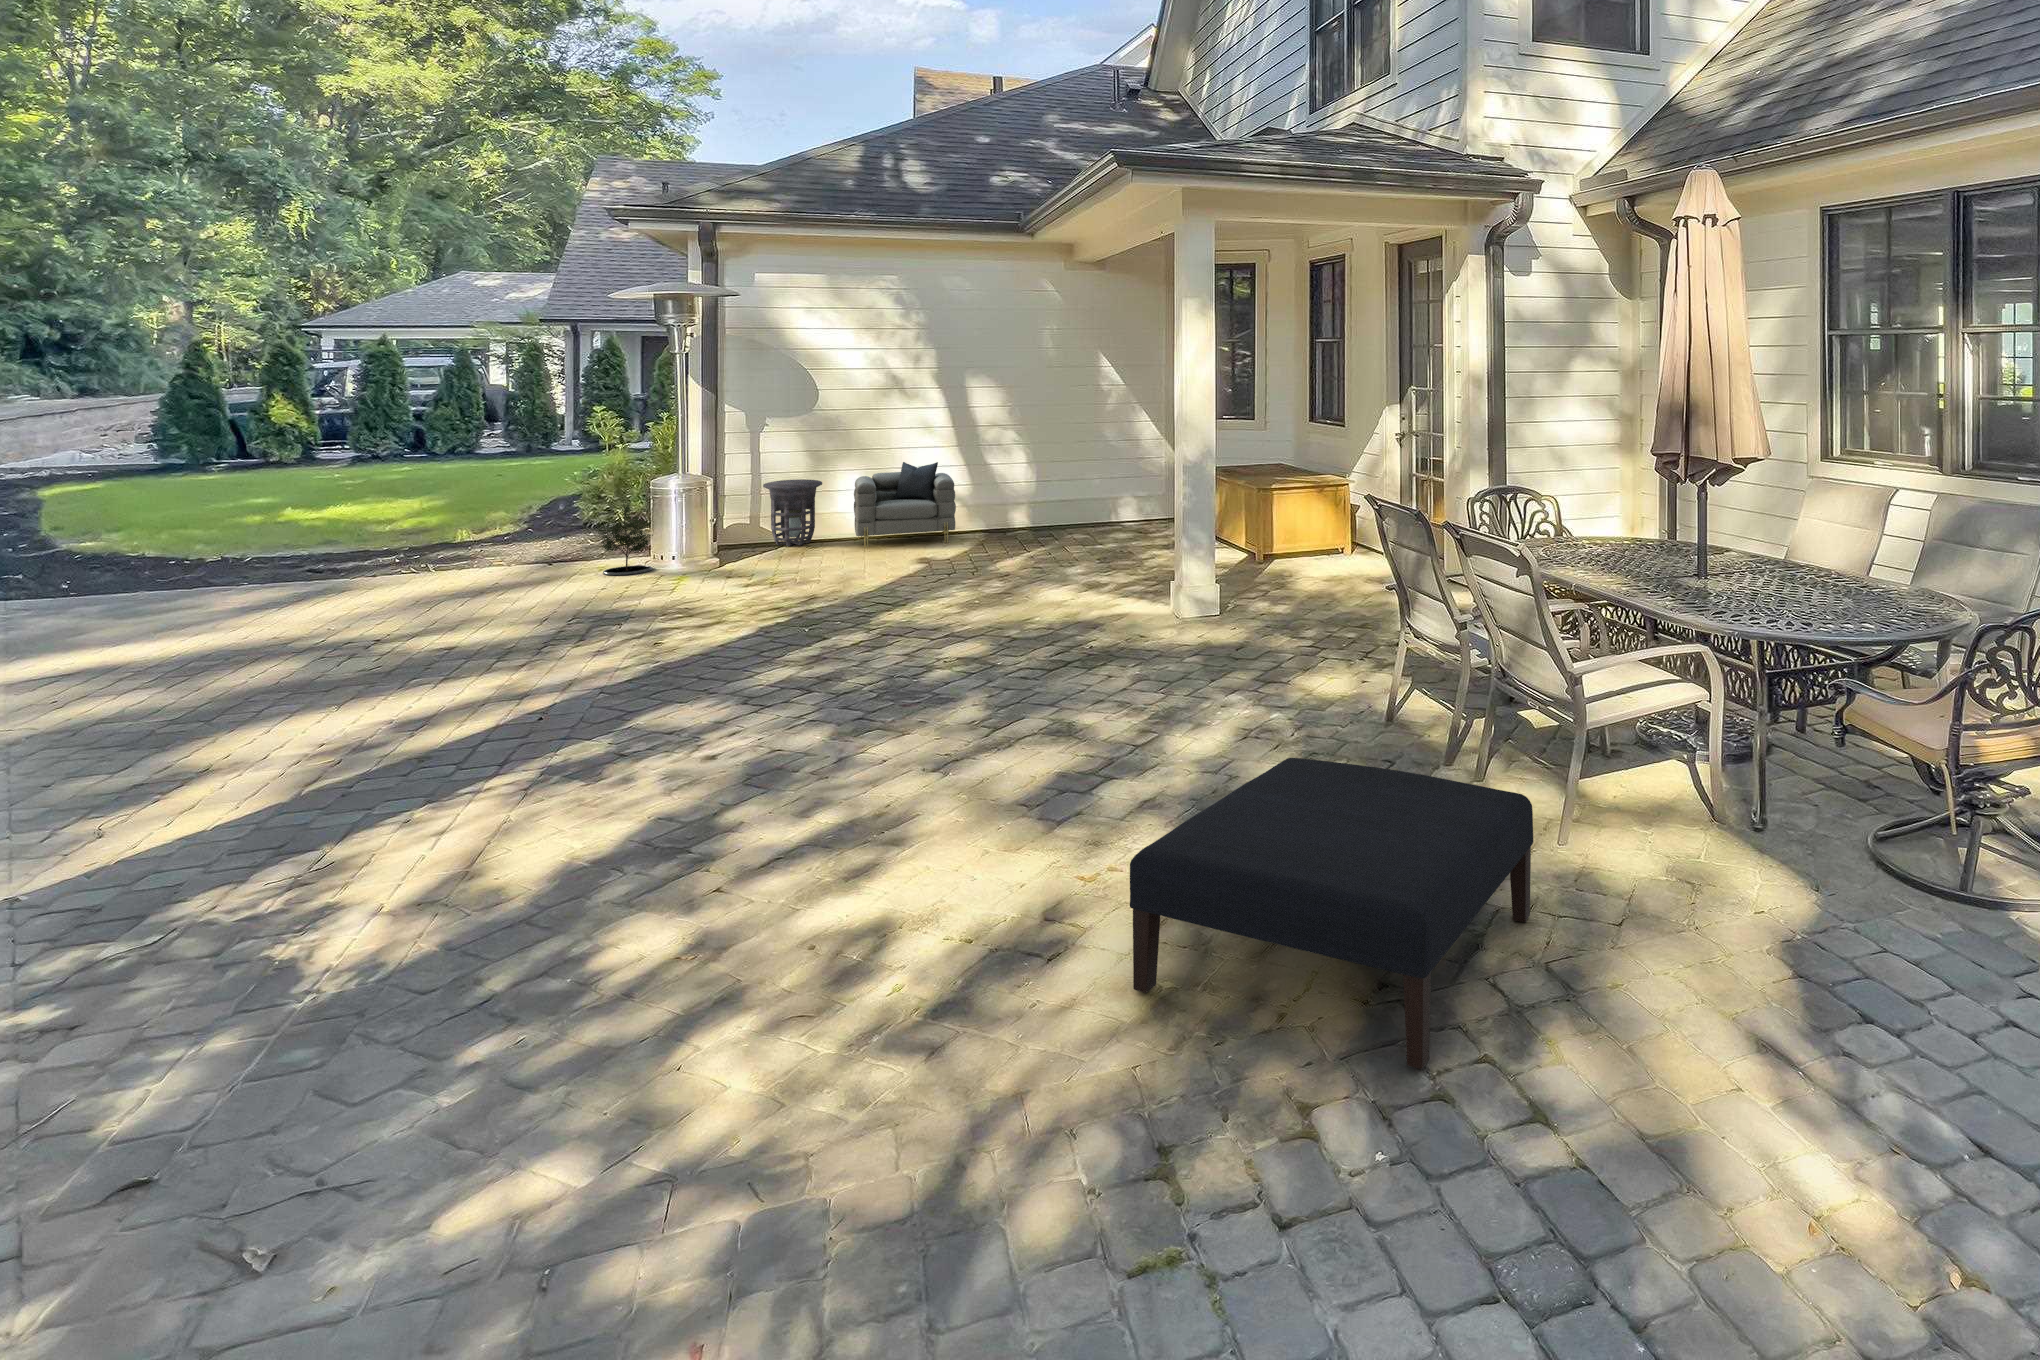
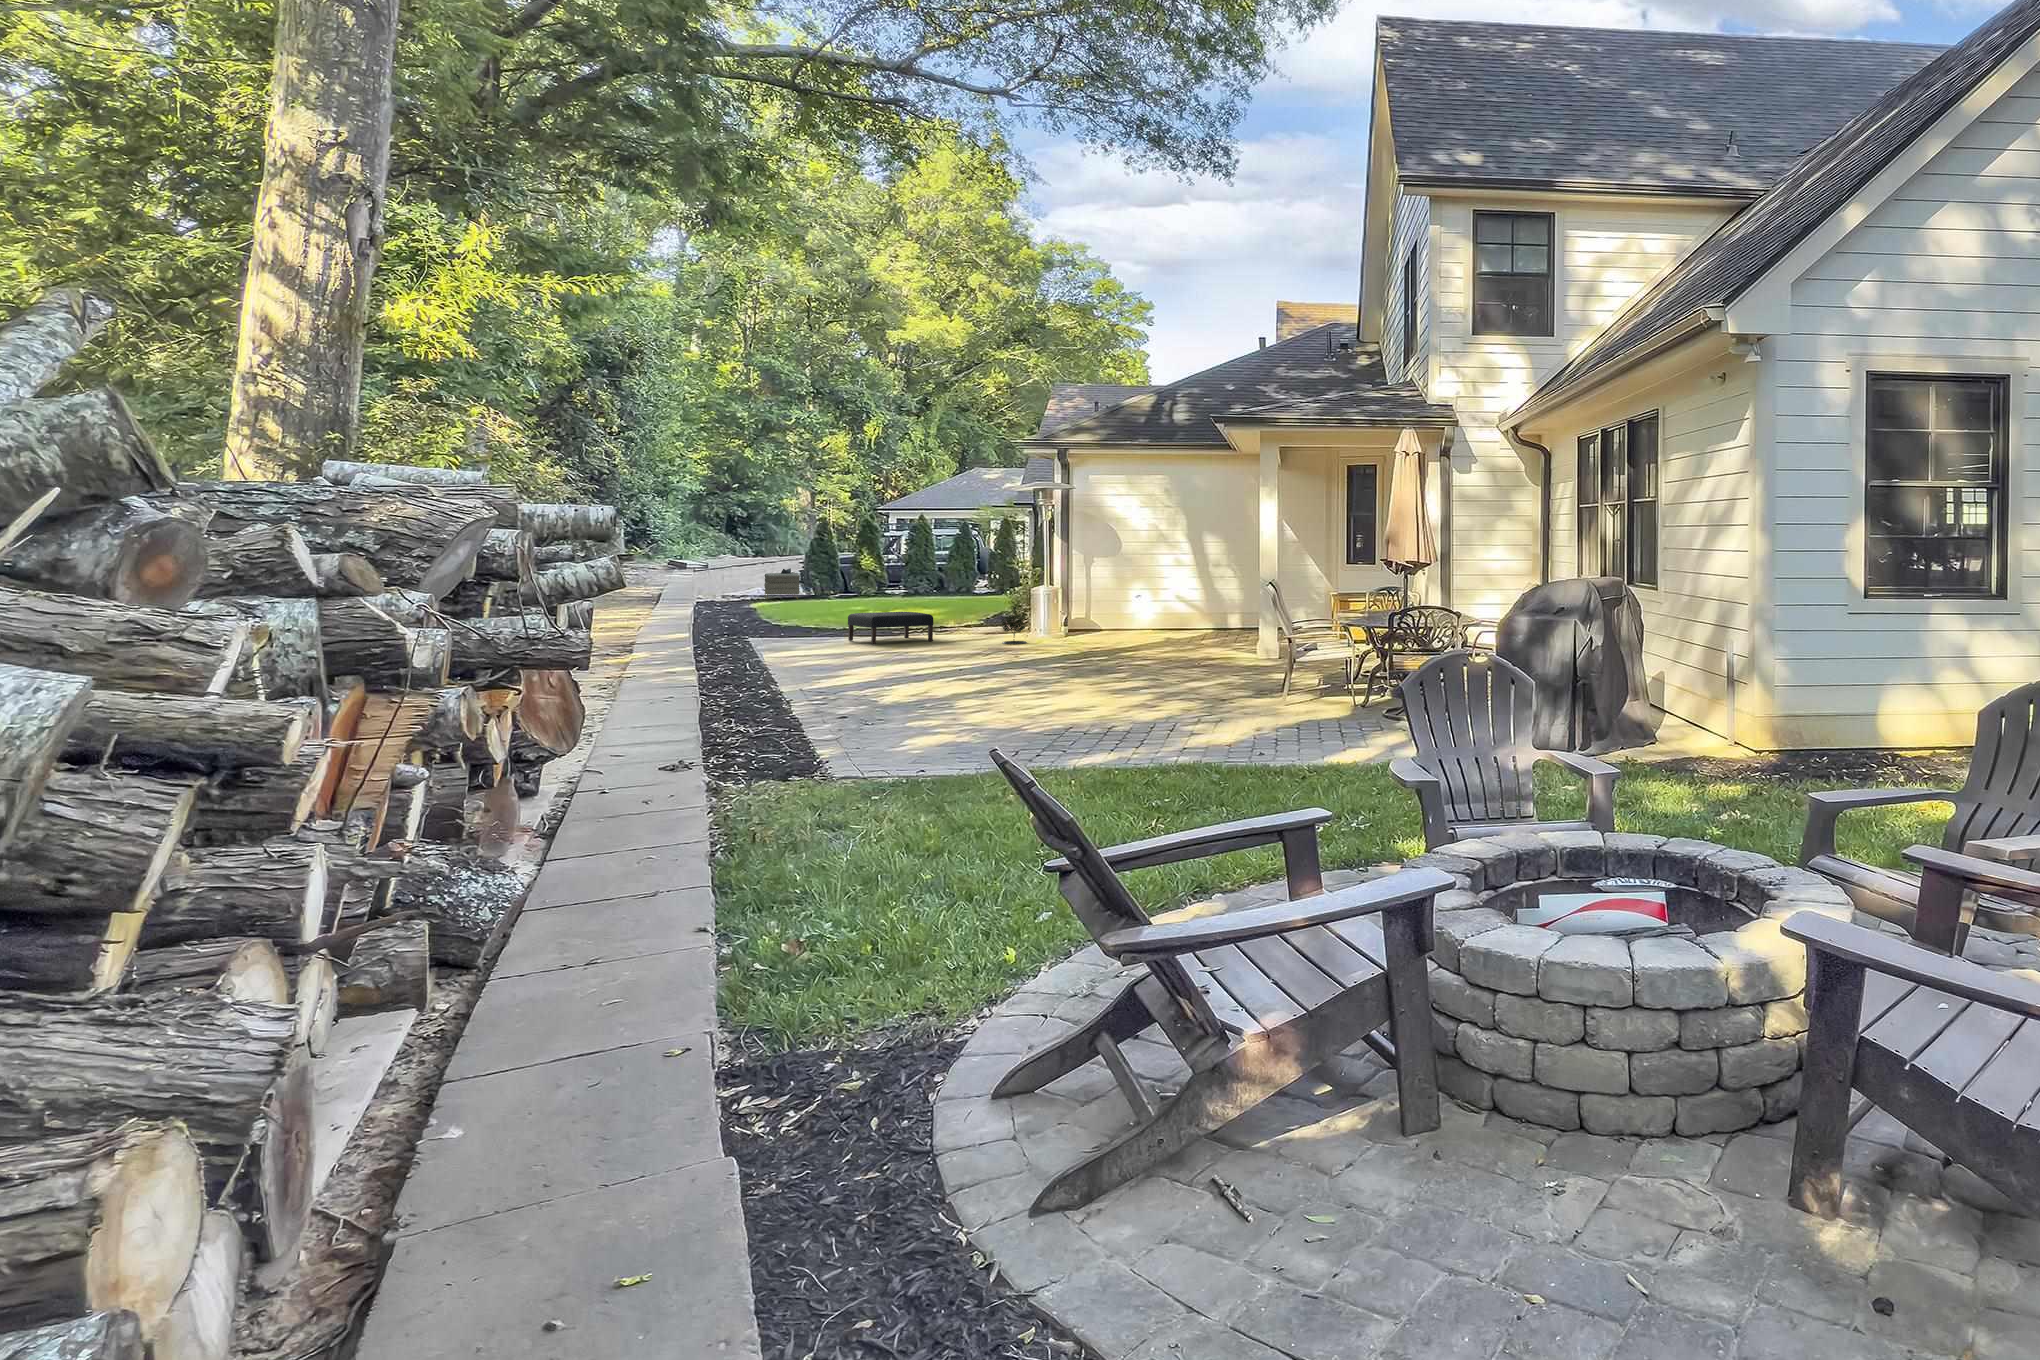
armchair: present [854,462,956,548] -> present [764,568,800,599]
side table: present [763,479,822,546] -> none [1089,600,1122,638]
ottoman: present [1130,758,1533,1069] -> present [848,612,933,645]

